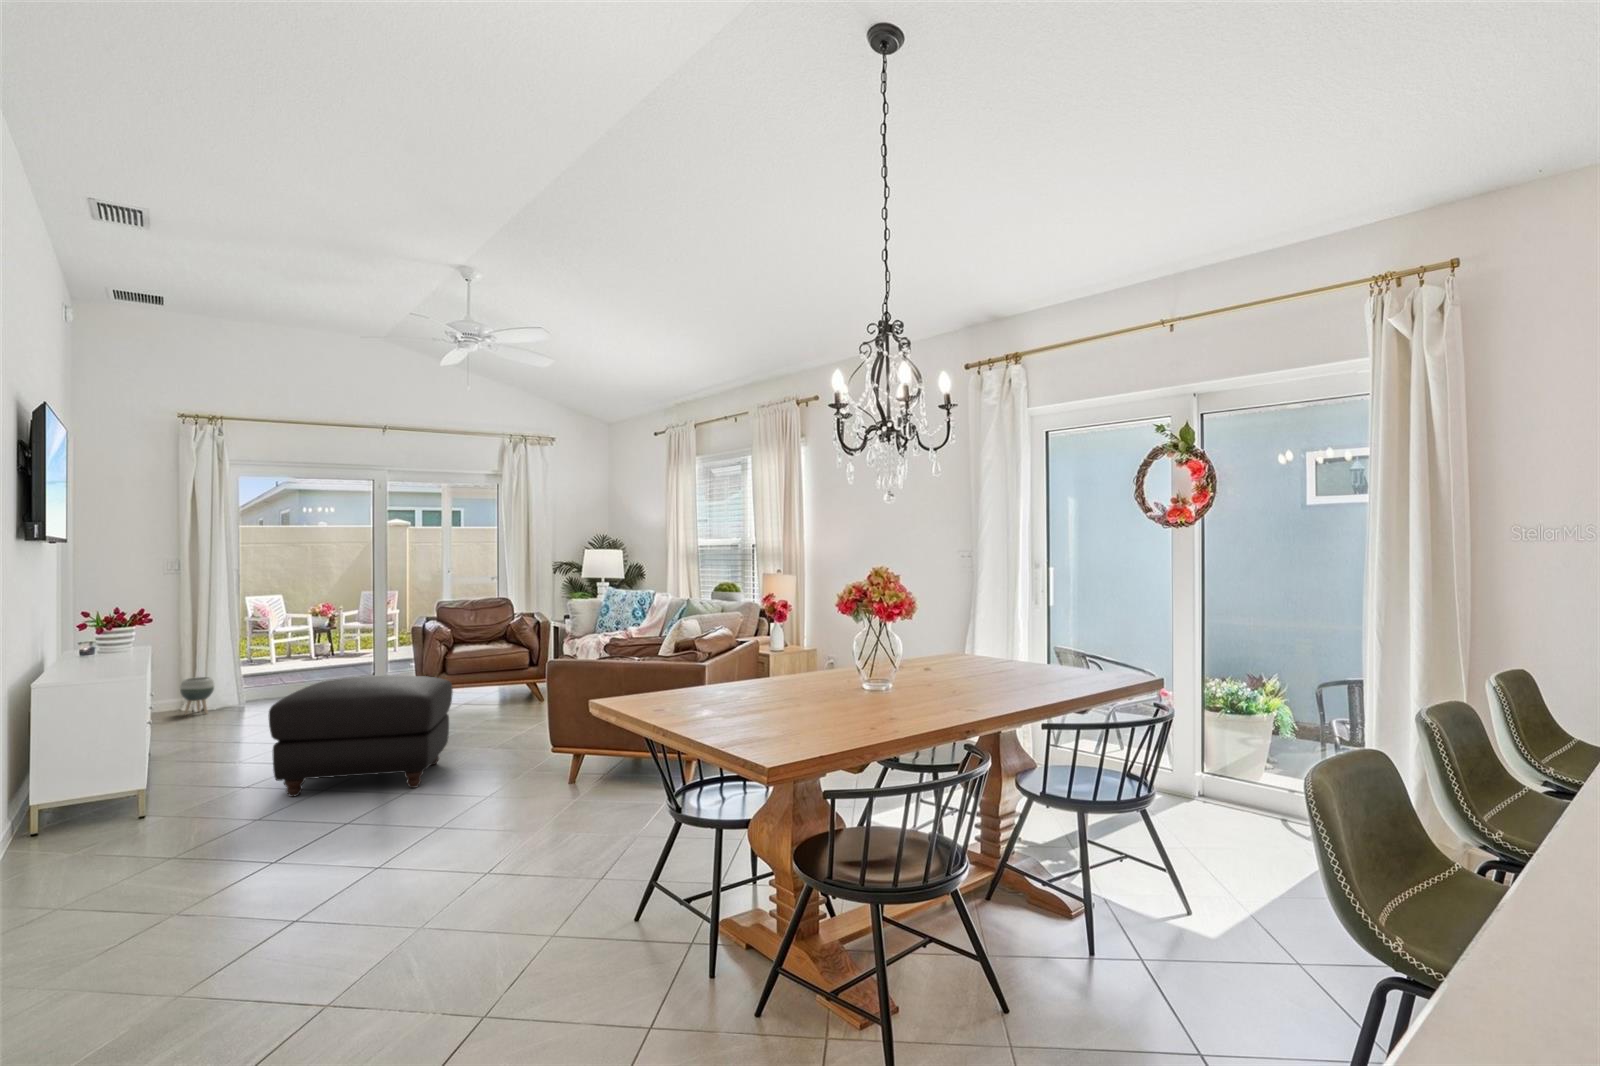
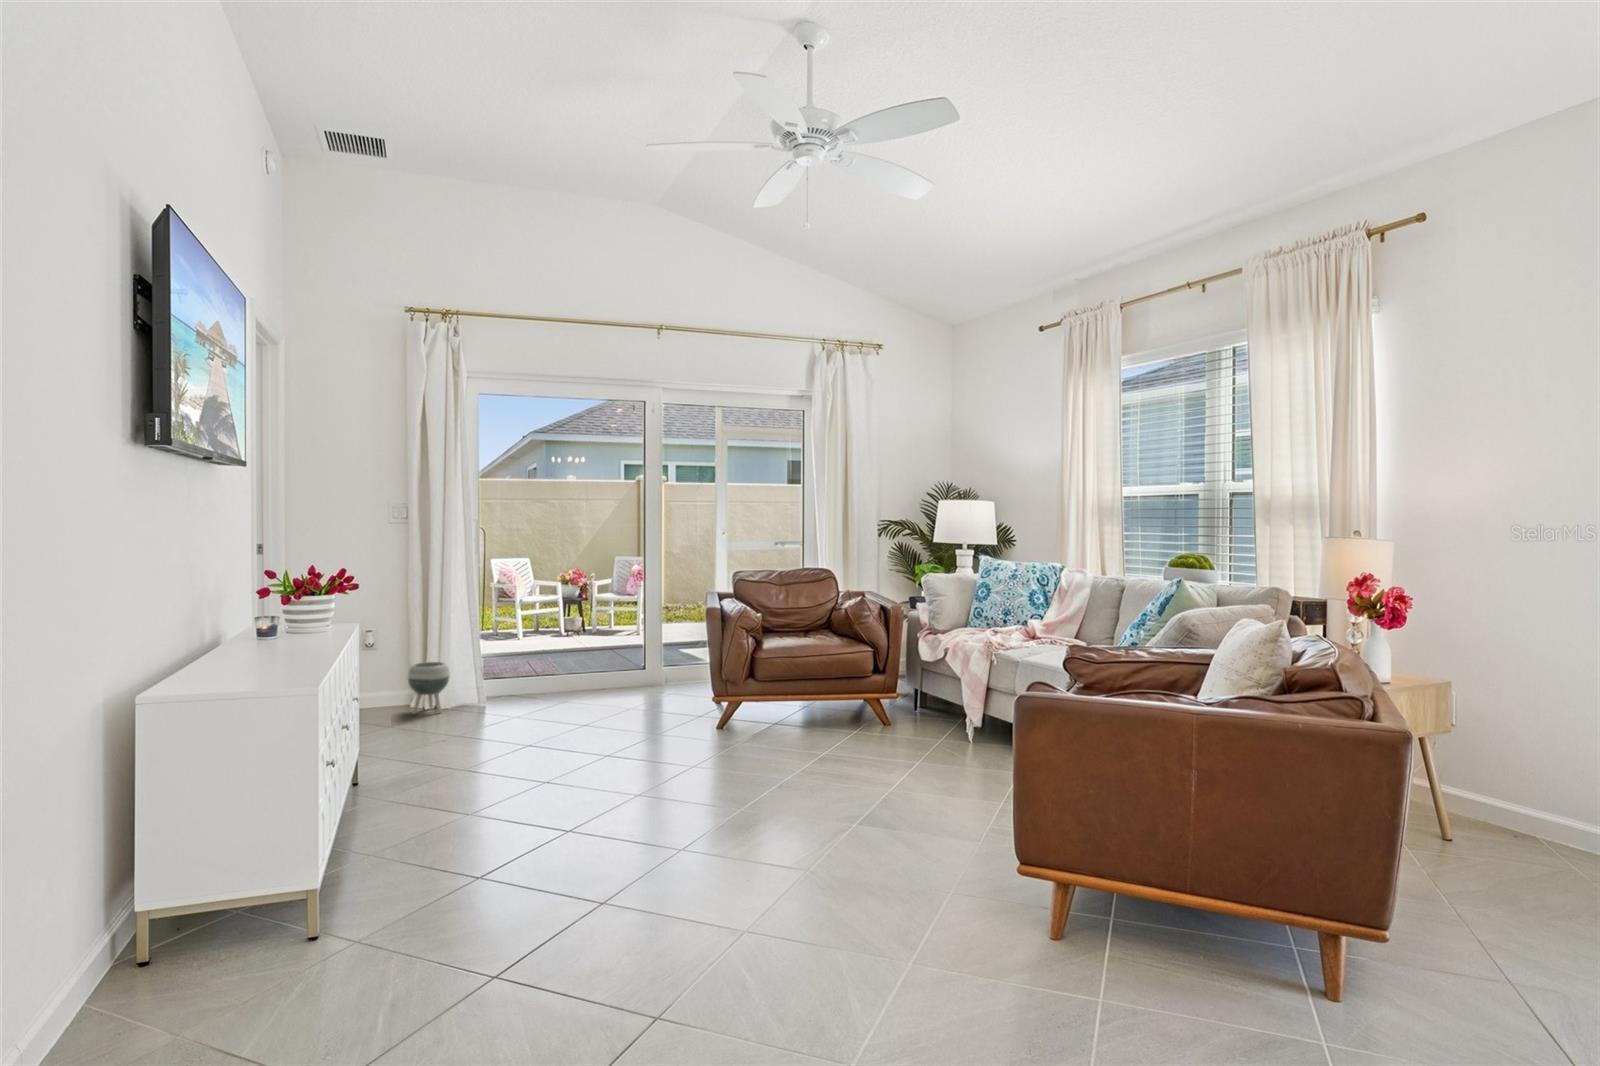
ottoman: present [268,675,453,797] -> none [547,710,856,961]

